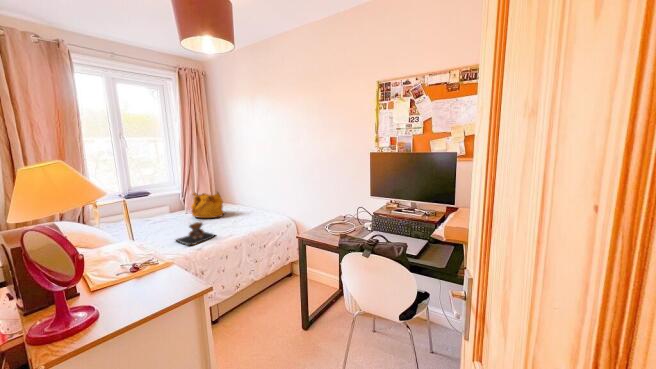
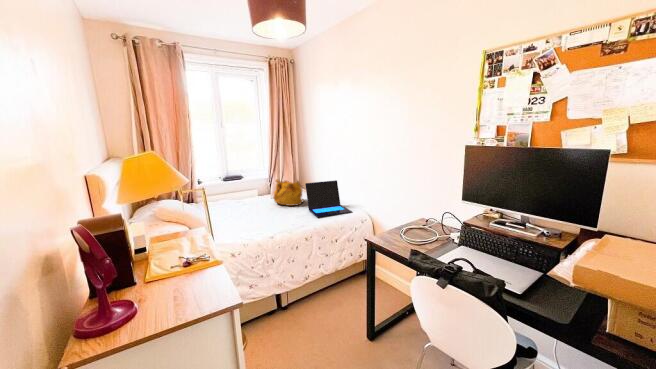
laptop: none [227,190,276,225] -> present [305,180,352,217]
teddy bear: present [176,222,215,245] -> none [252,210,290,233]

